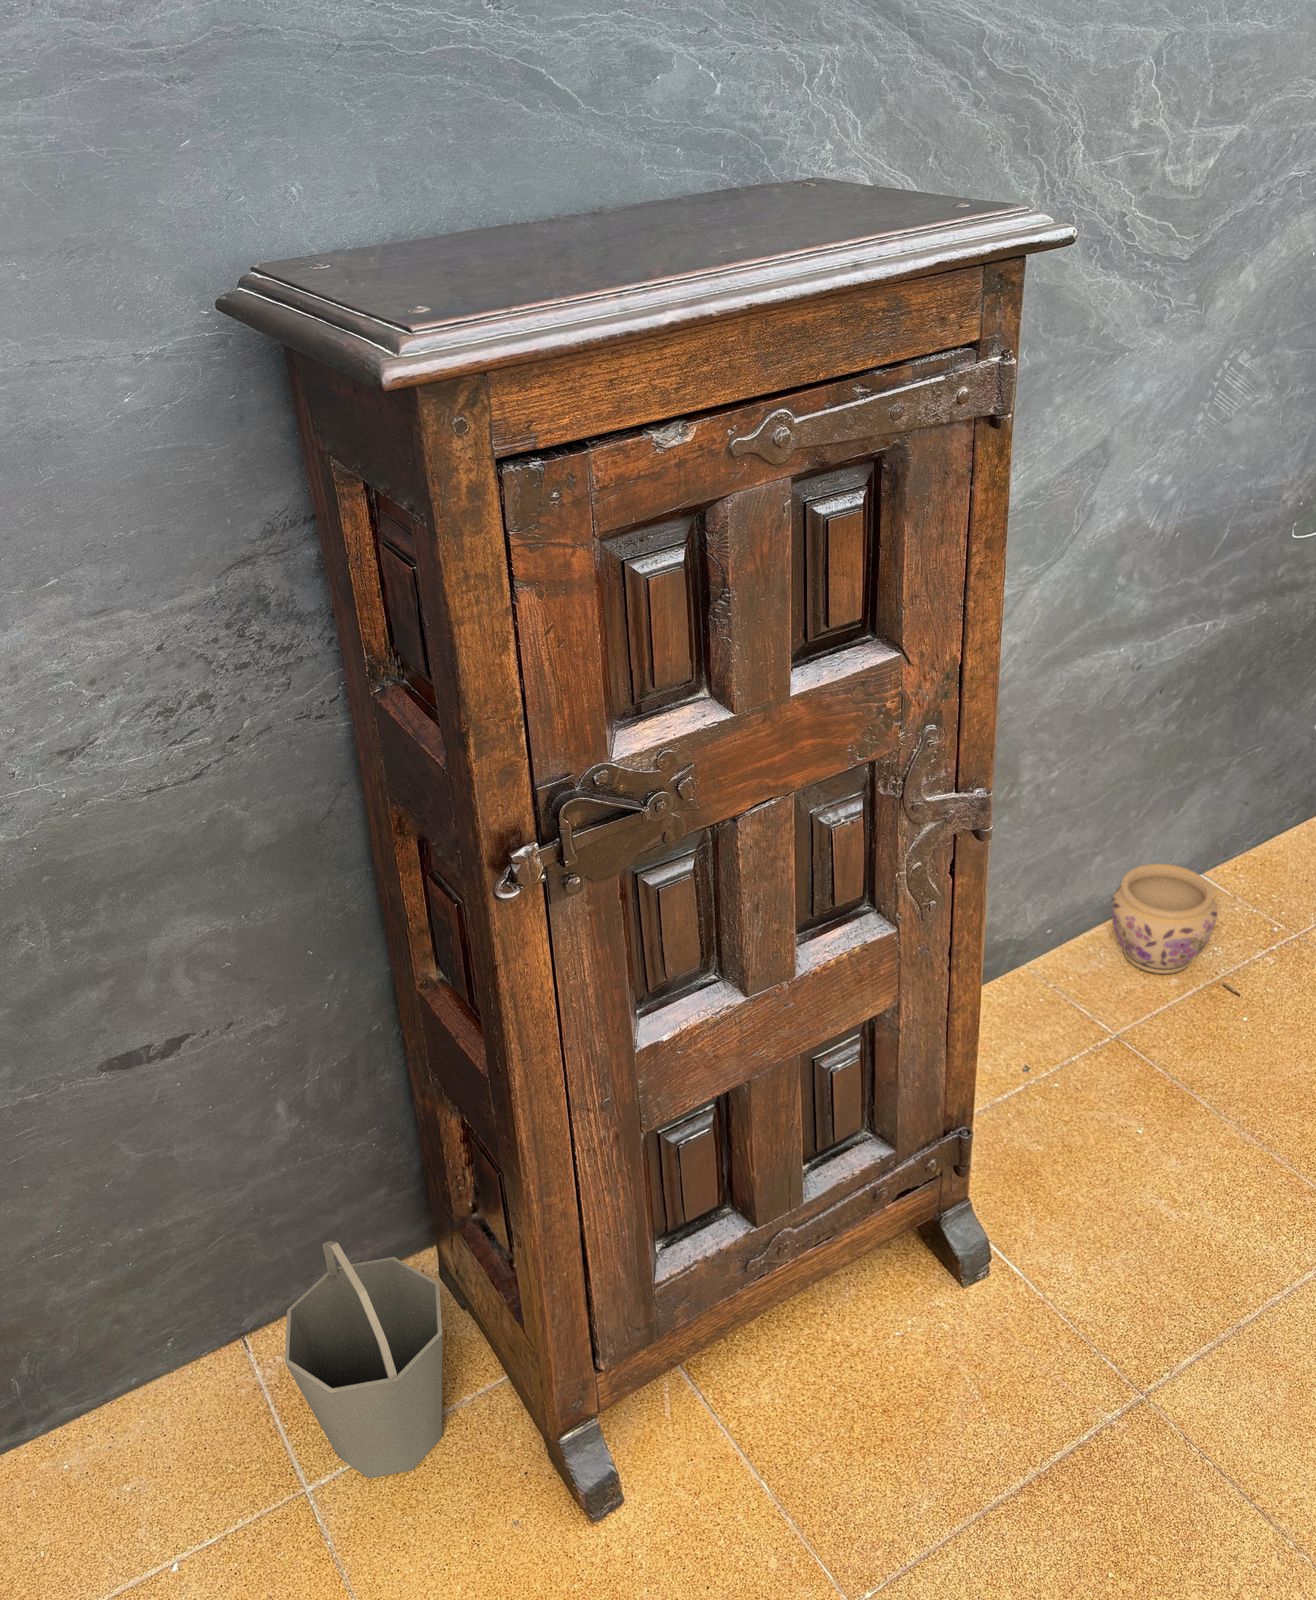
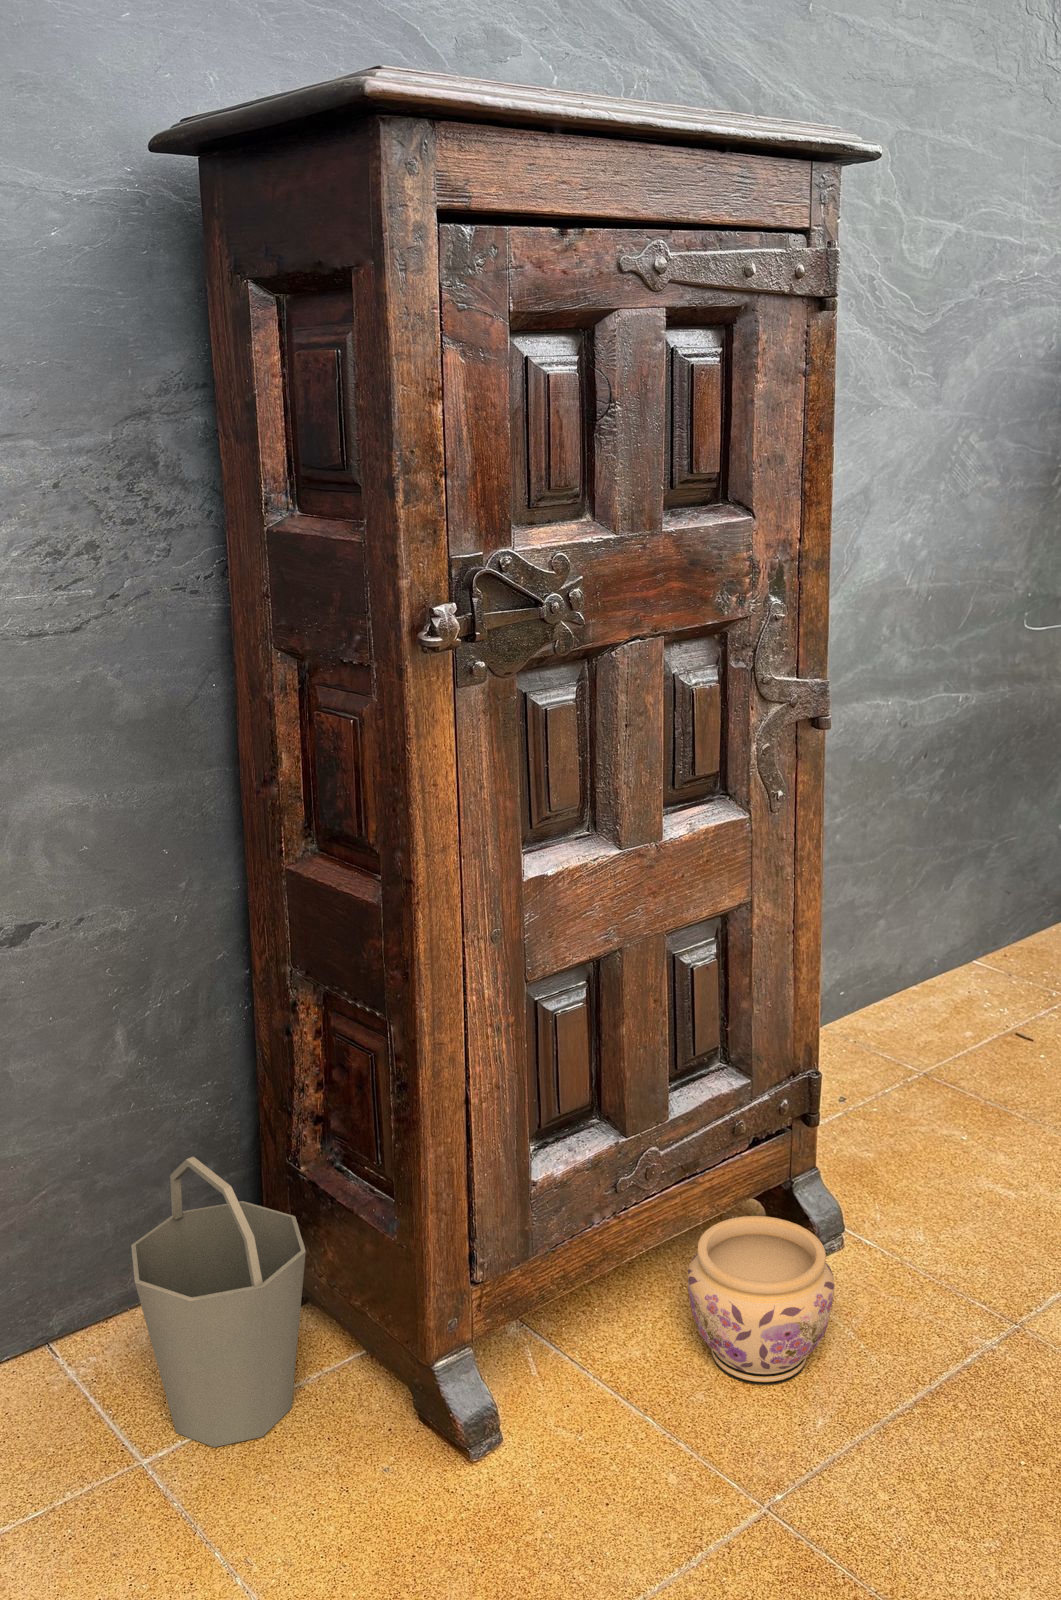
planter: present [1112,864,1217,975] -> present [688,1216,835,1385]

